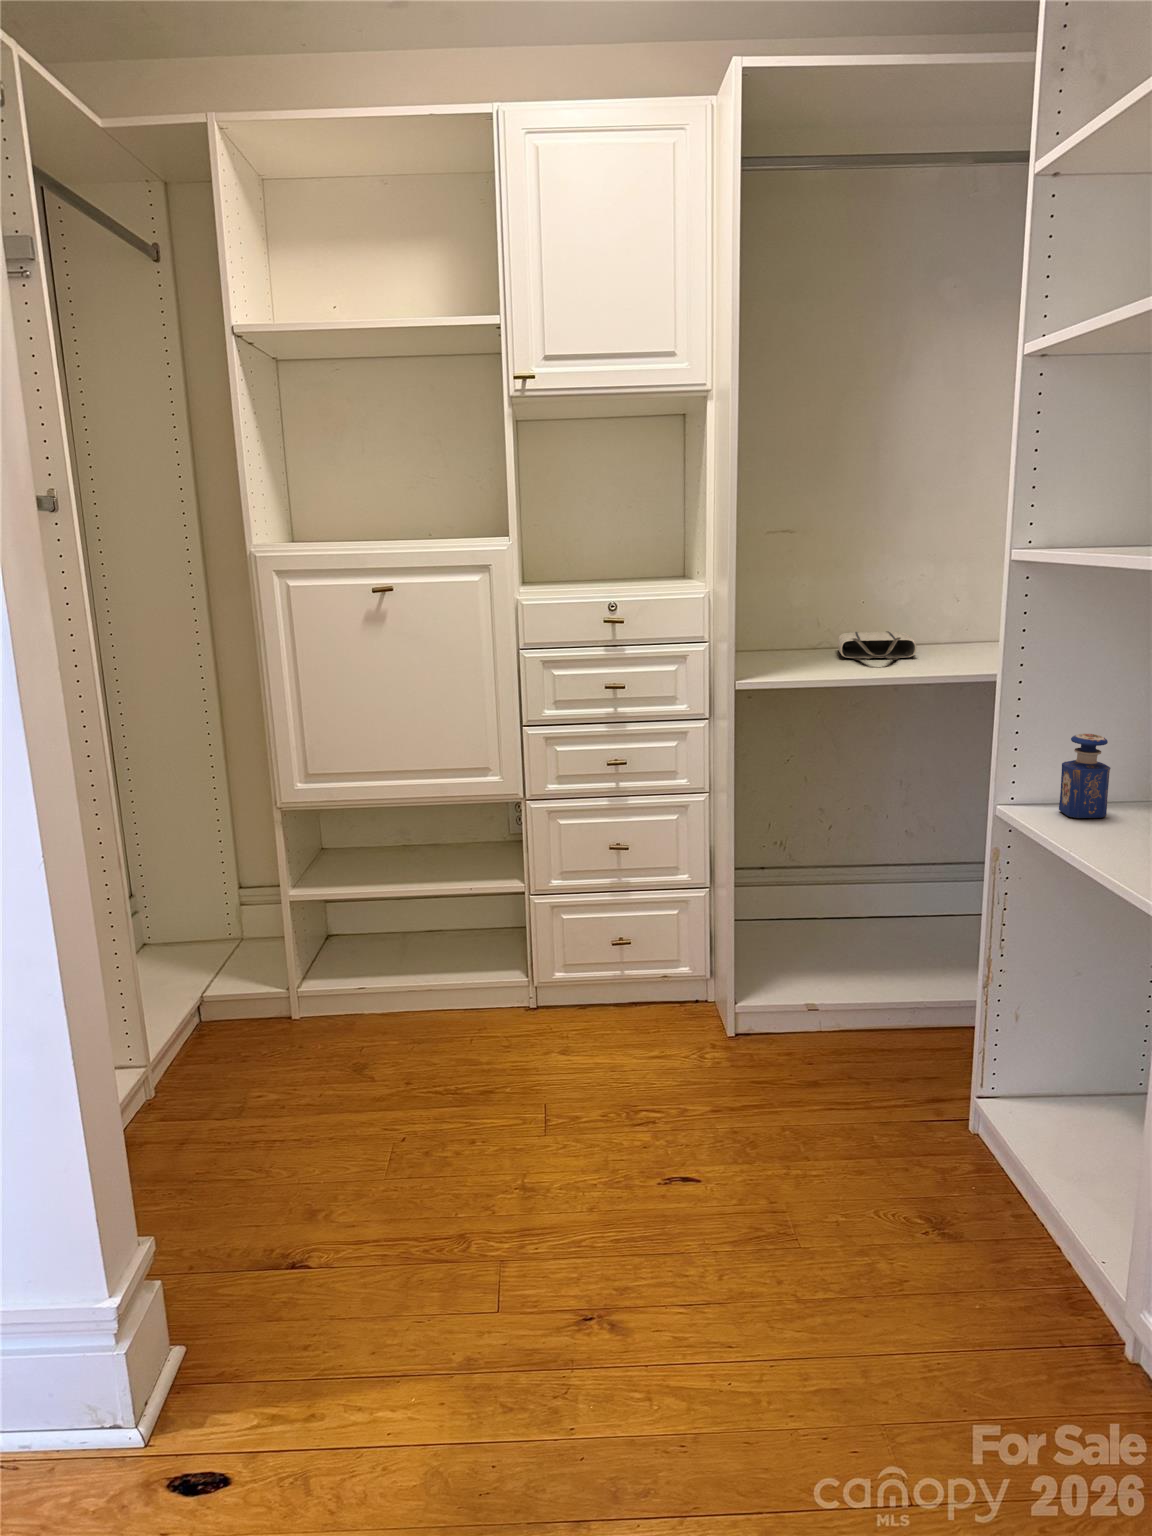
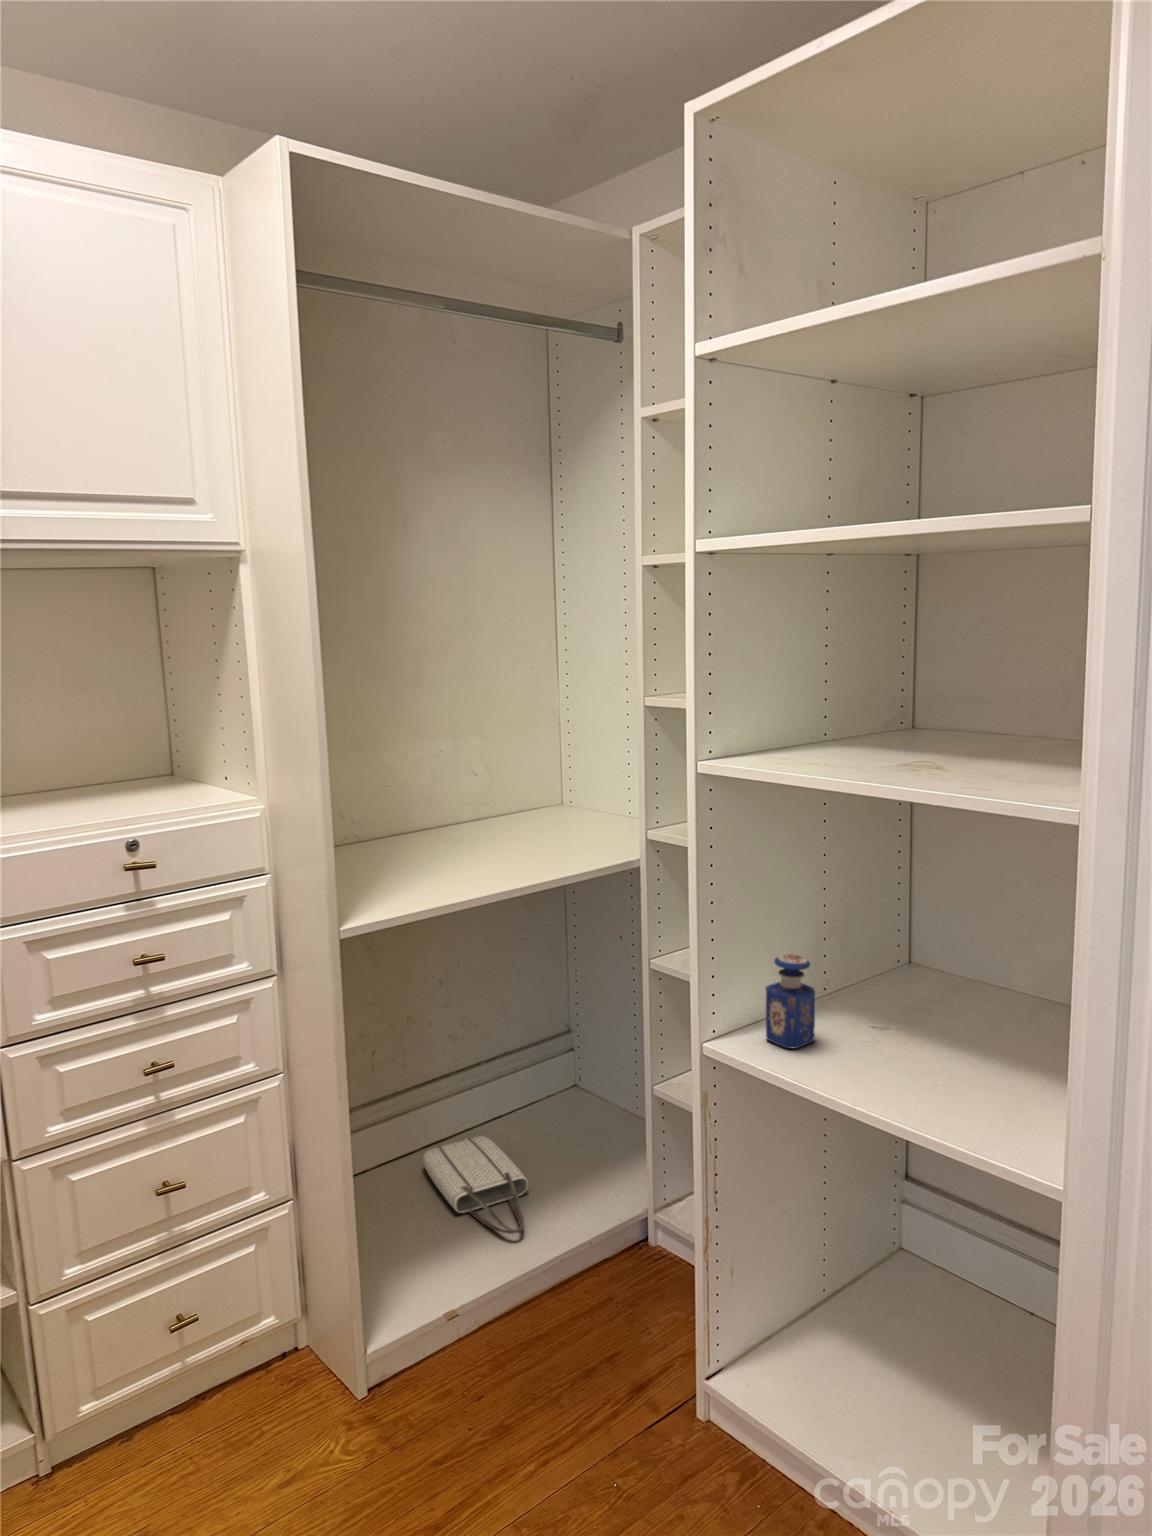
tote bag: present [838,631,917,660] -> present [423,1136,528,1233]

